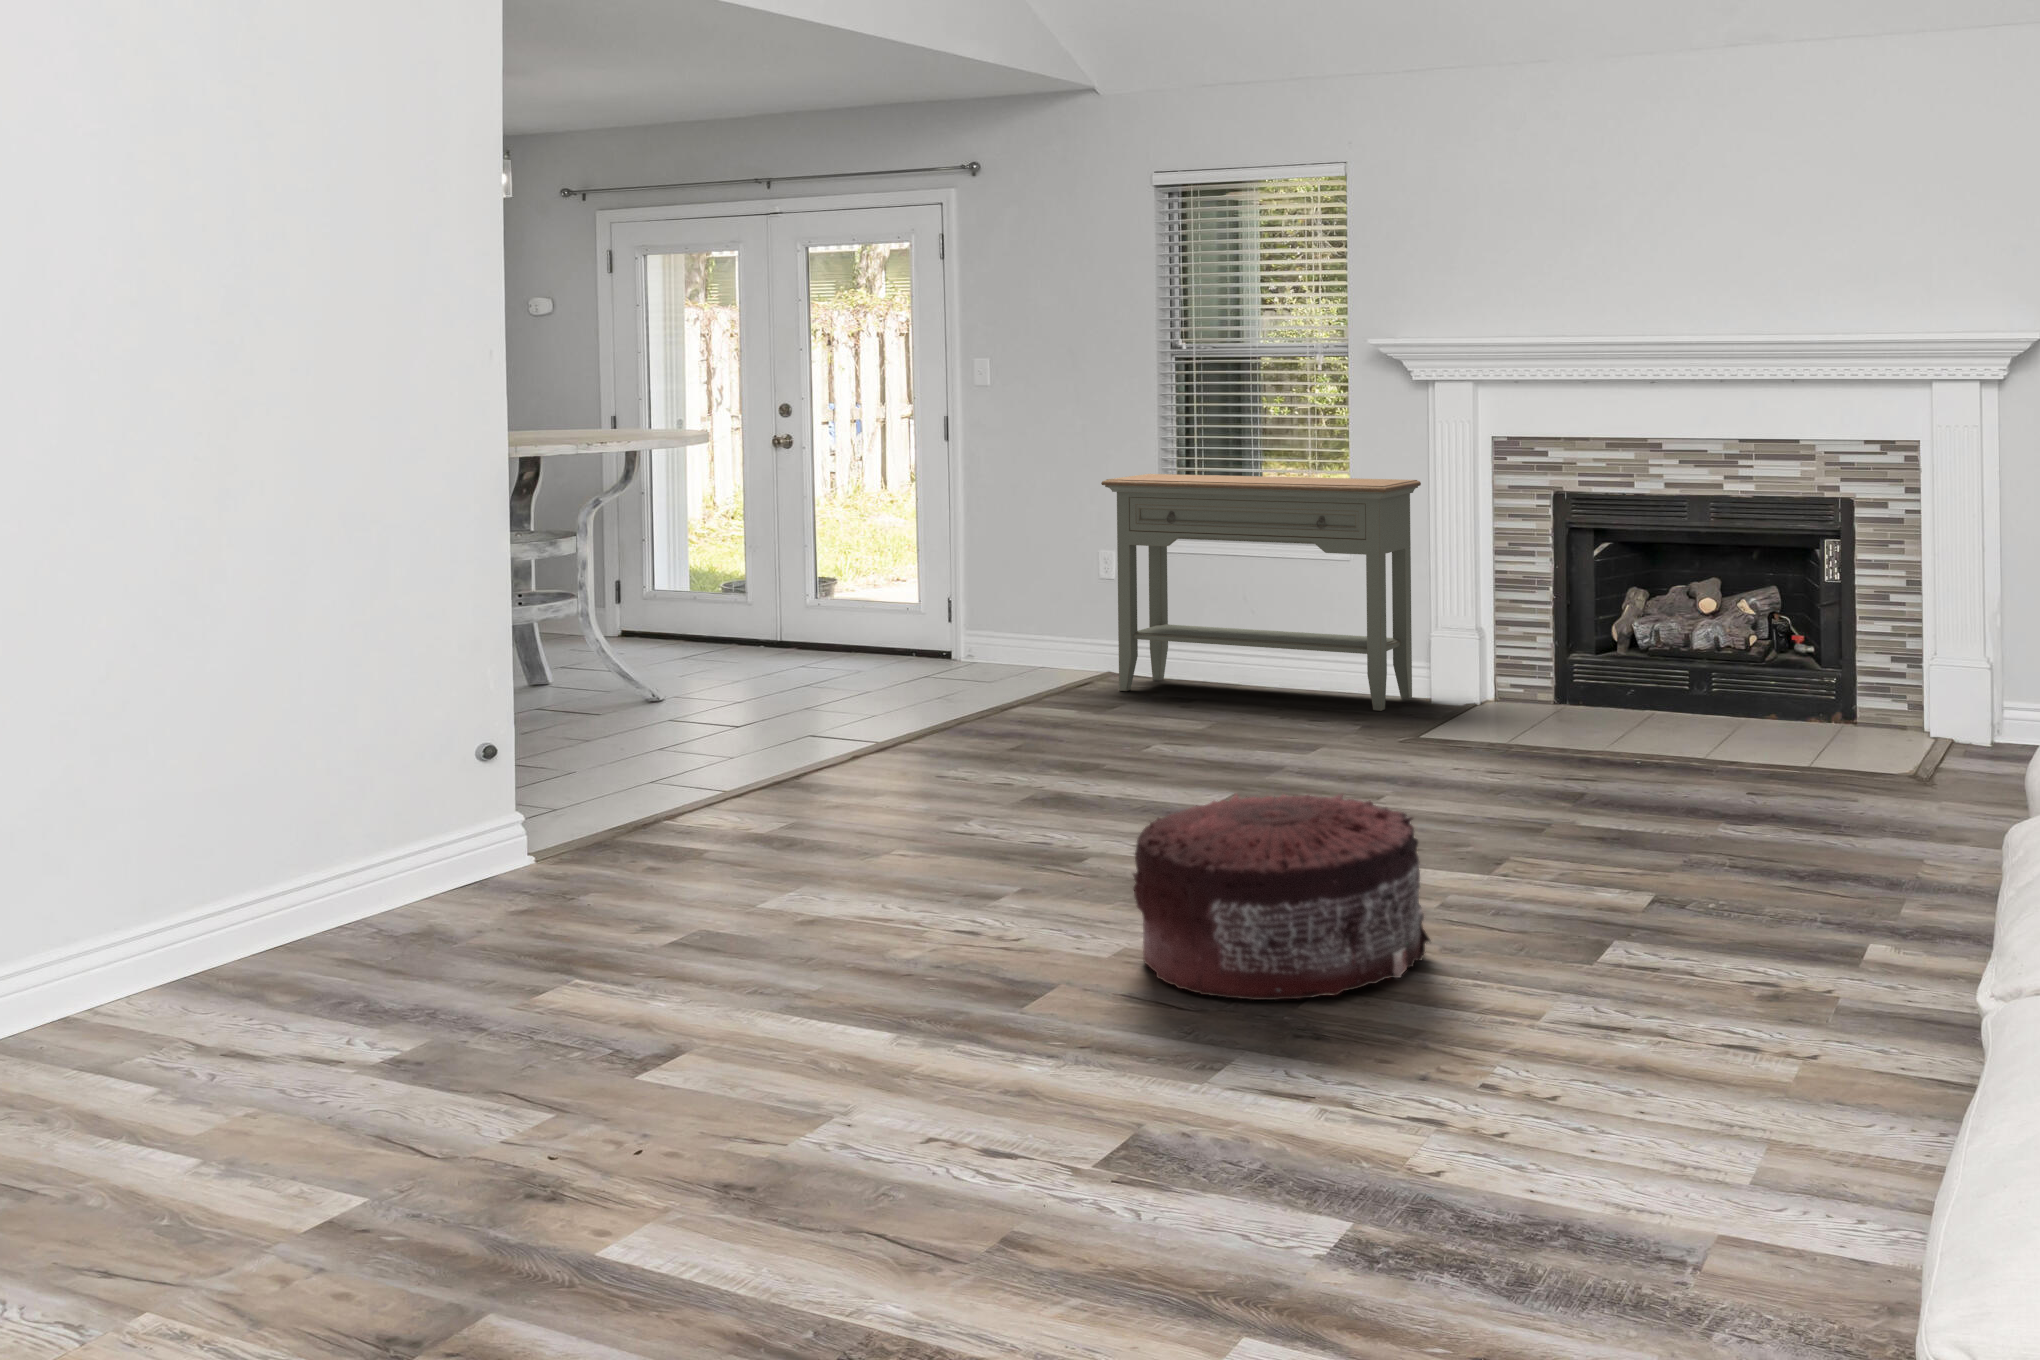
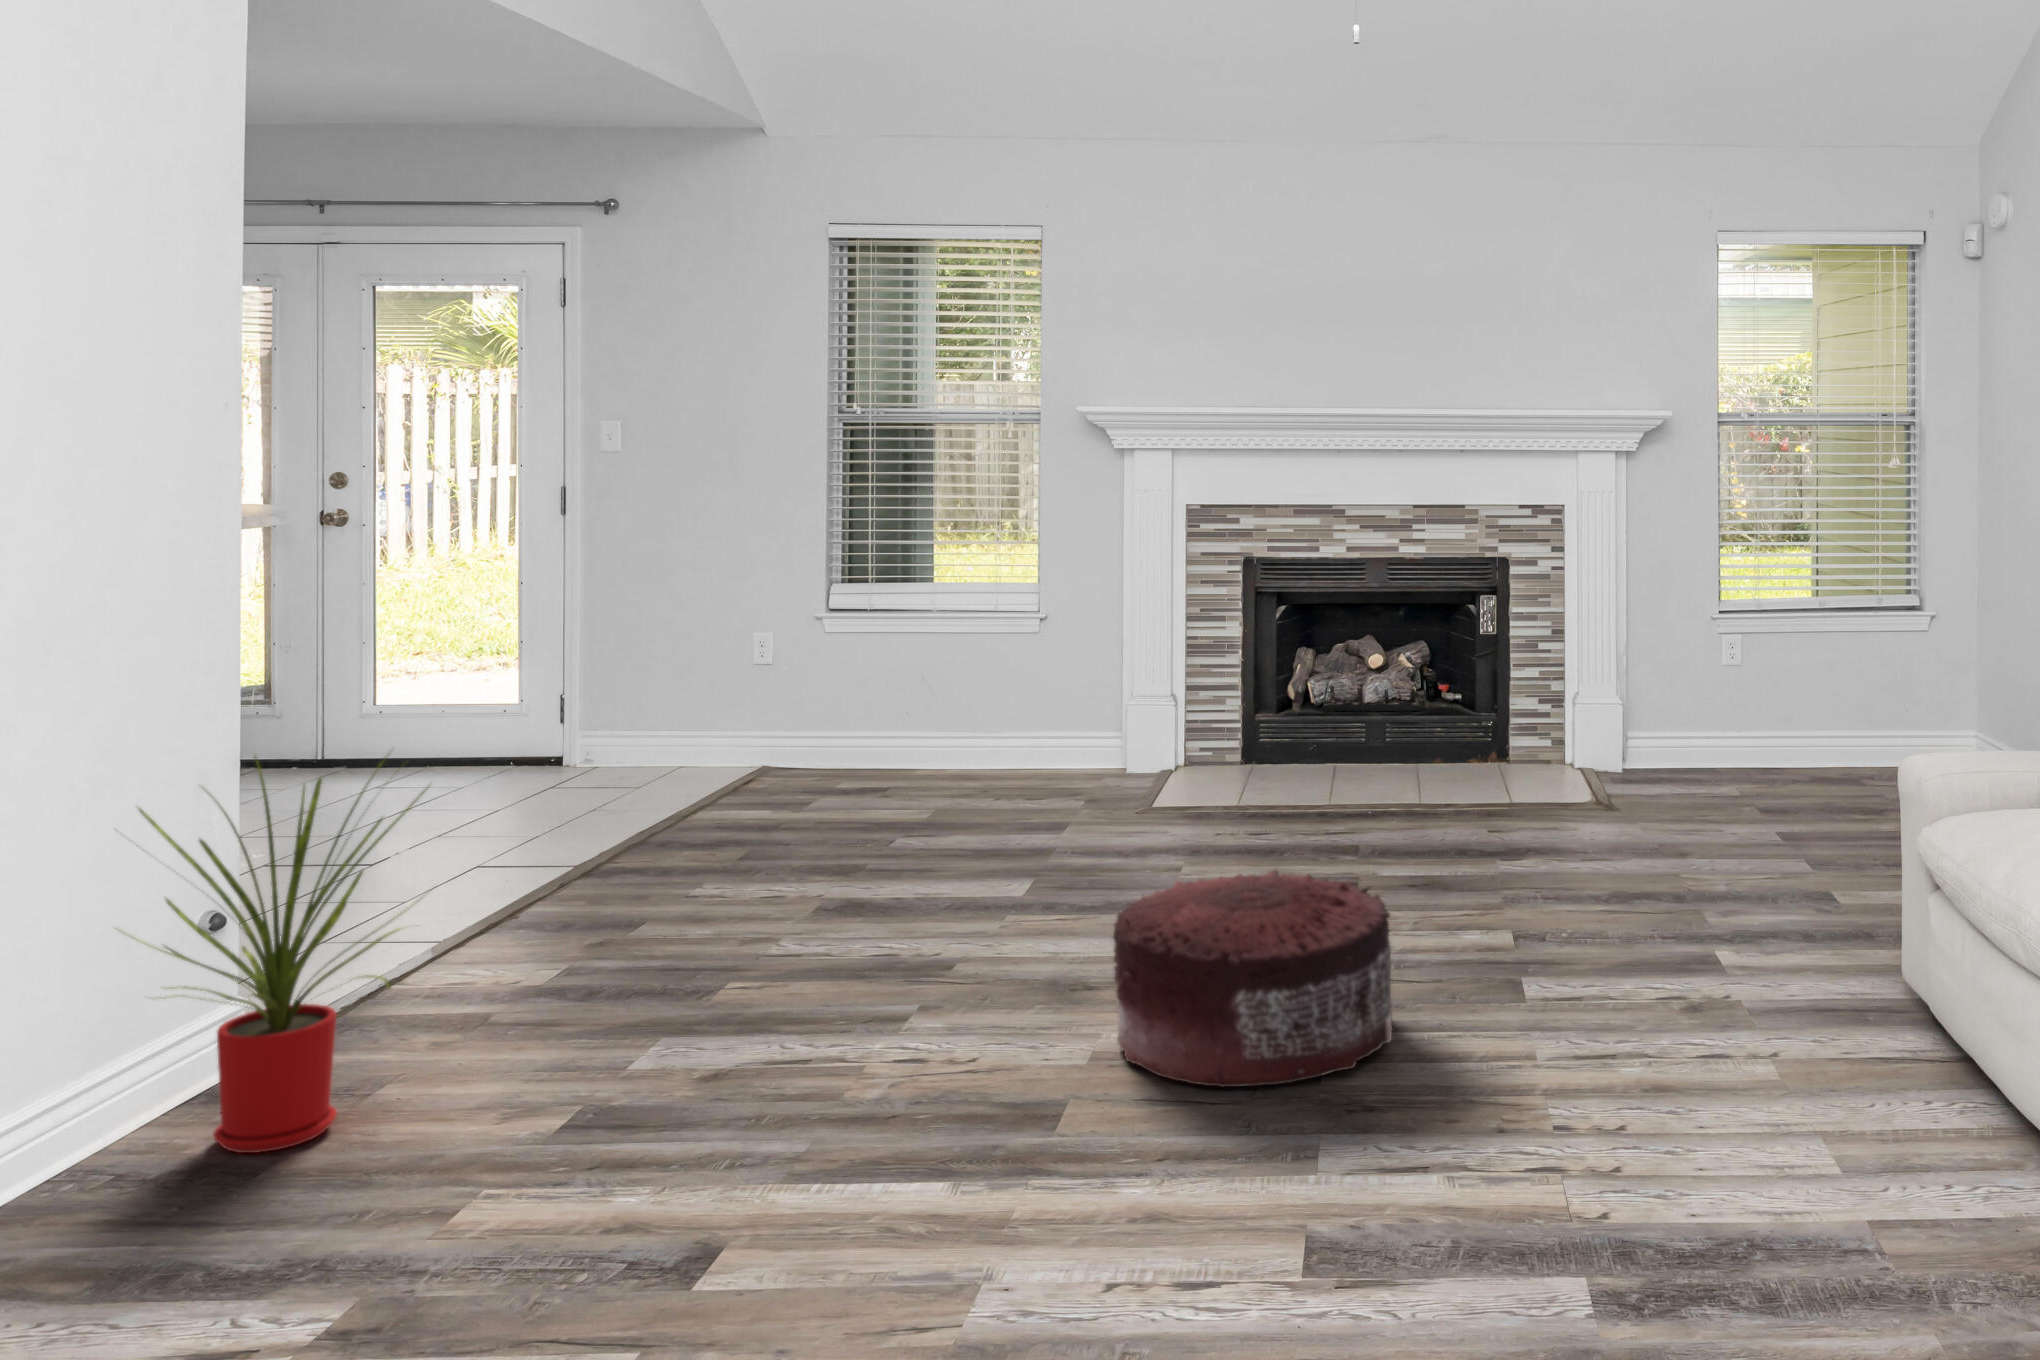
console table: present [1101,474,1421,711] -> none [775,549,1110,777]
house plant: none [341,612,595,937] -> present [115,757,424,1153]

